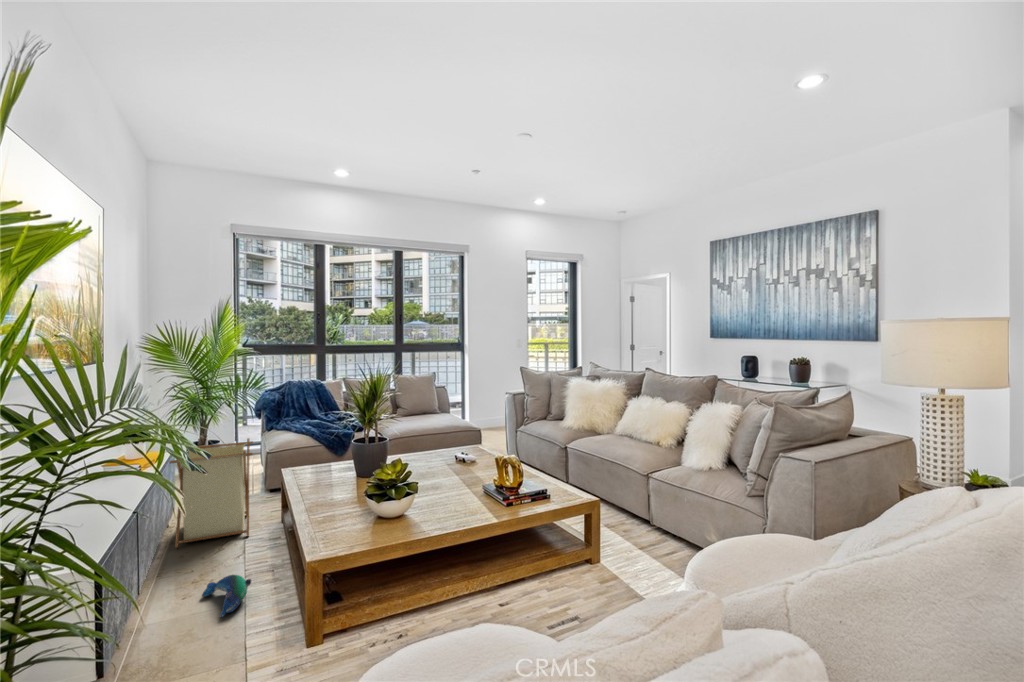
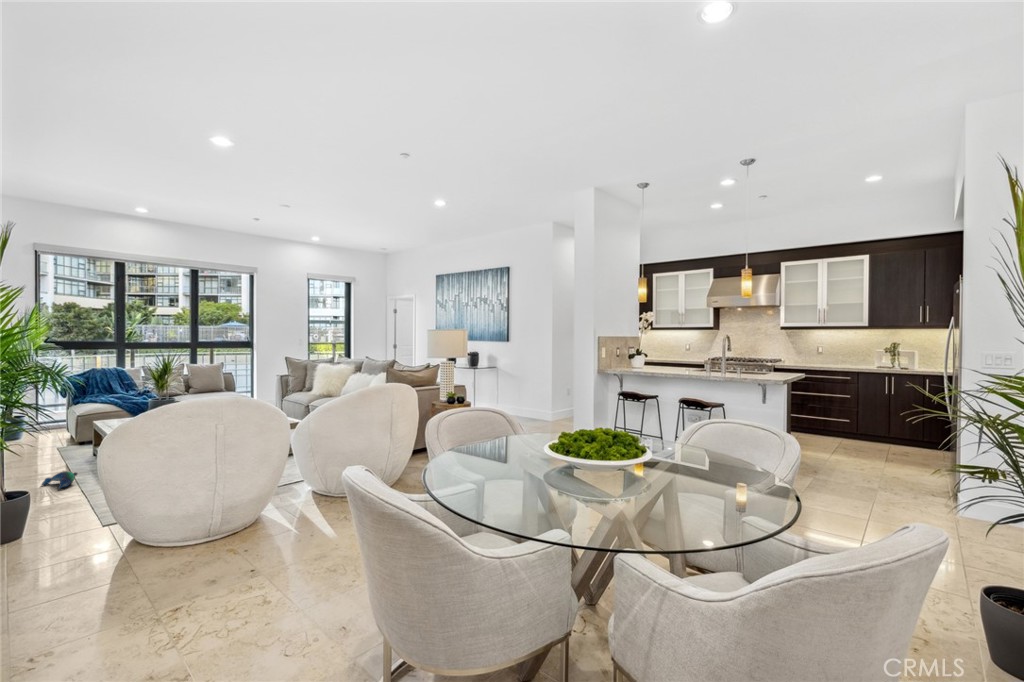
laundry basket: present [169,438,253,548] -> none [5,404,71,472]

